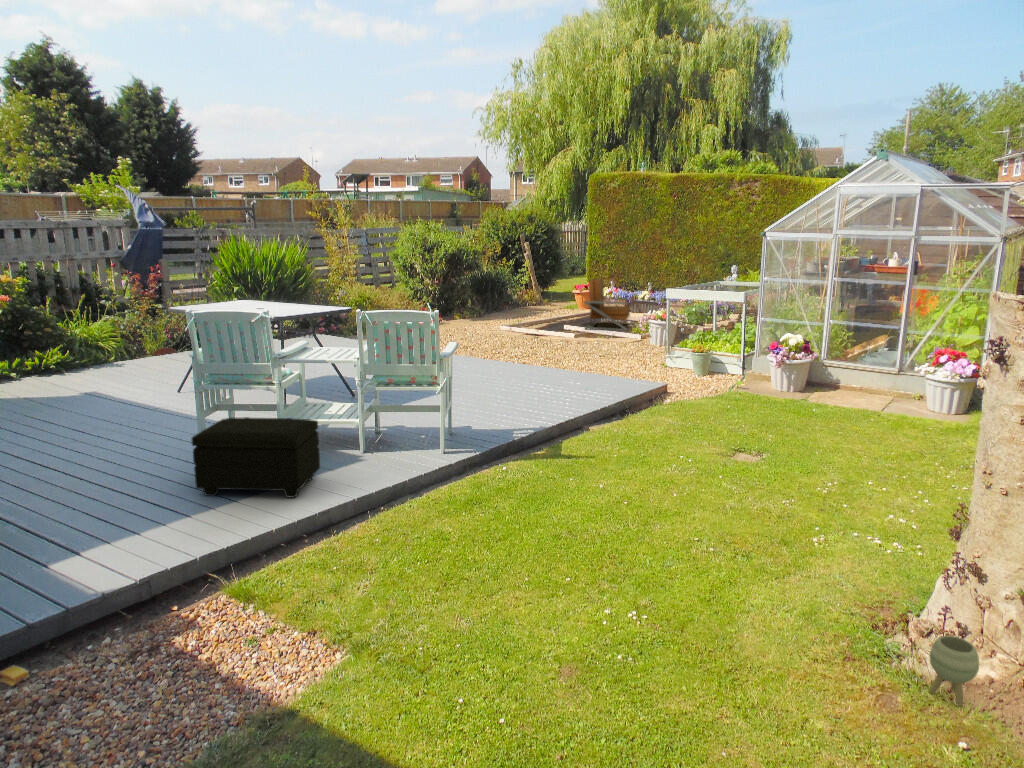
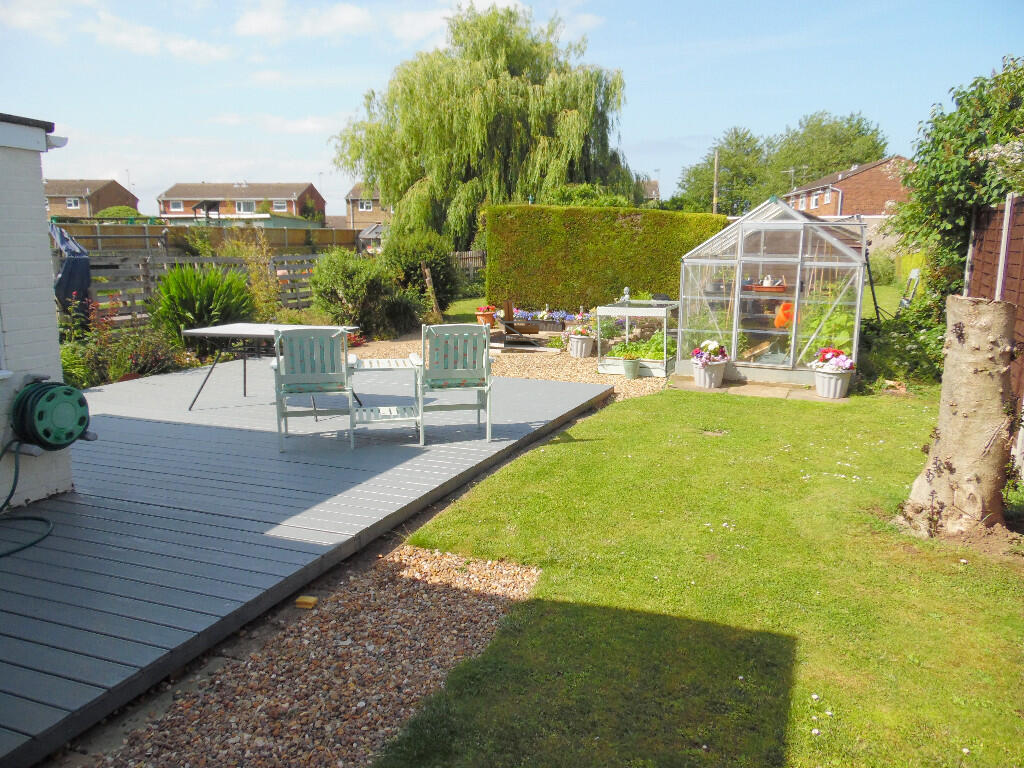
footstool: present [192,417,320,498] -> none [327,415,418,483]
planter: present [930,636,979,706] -> none [925,509,956,550]

